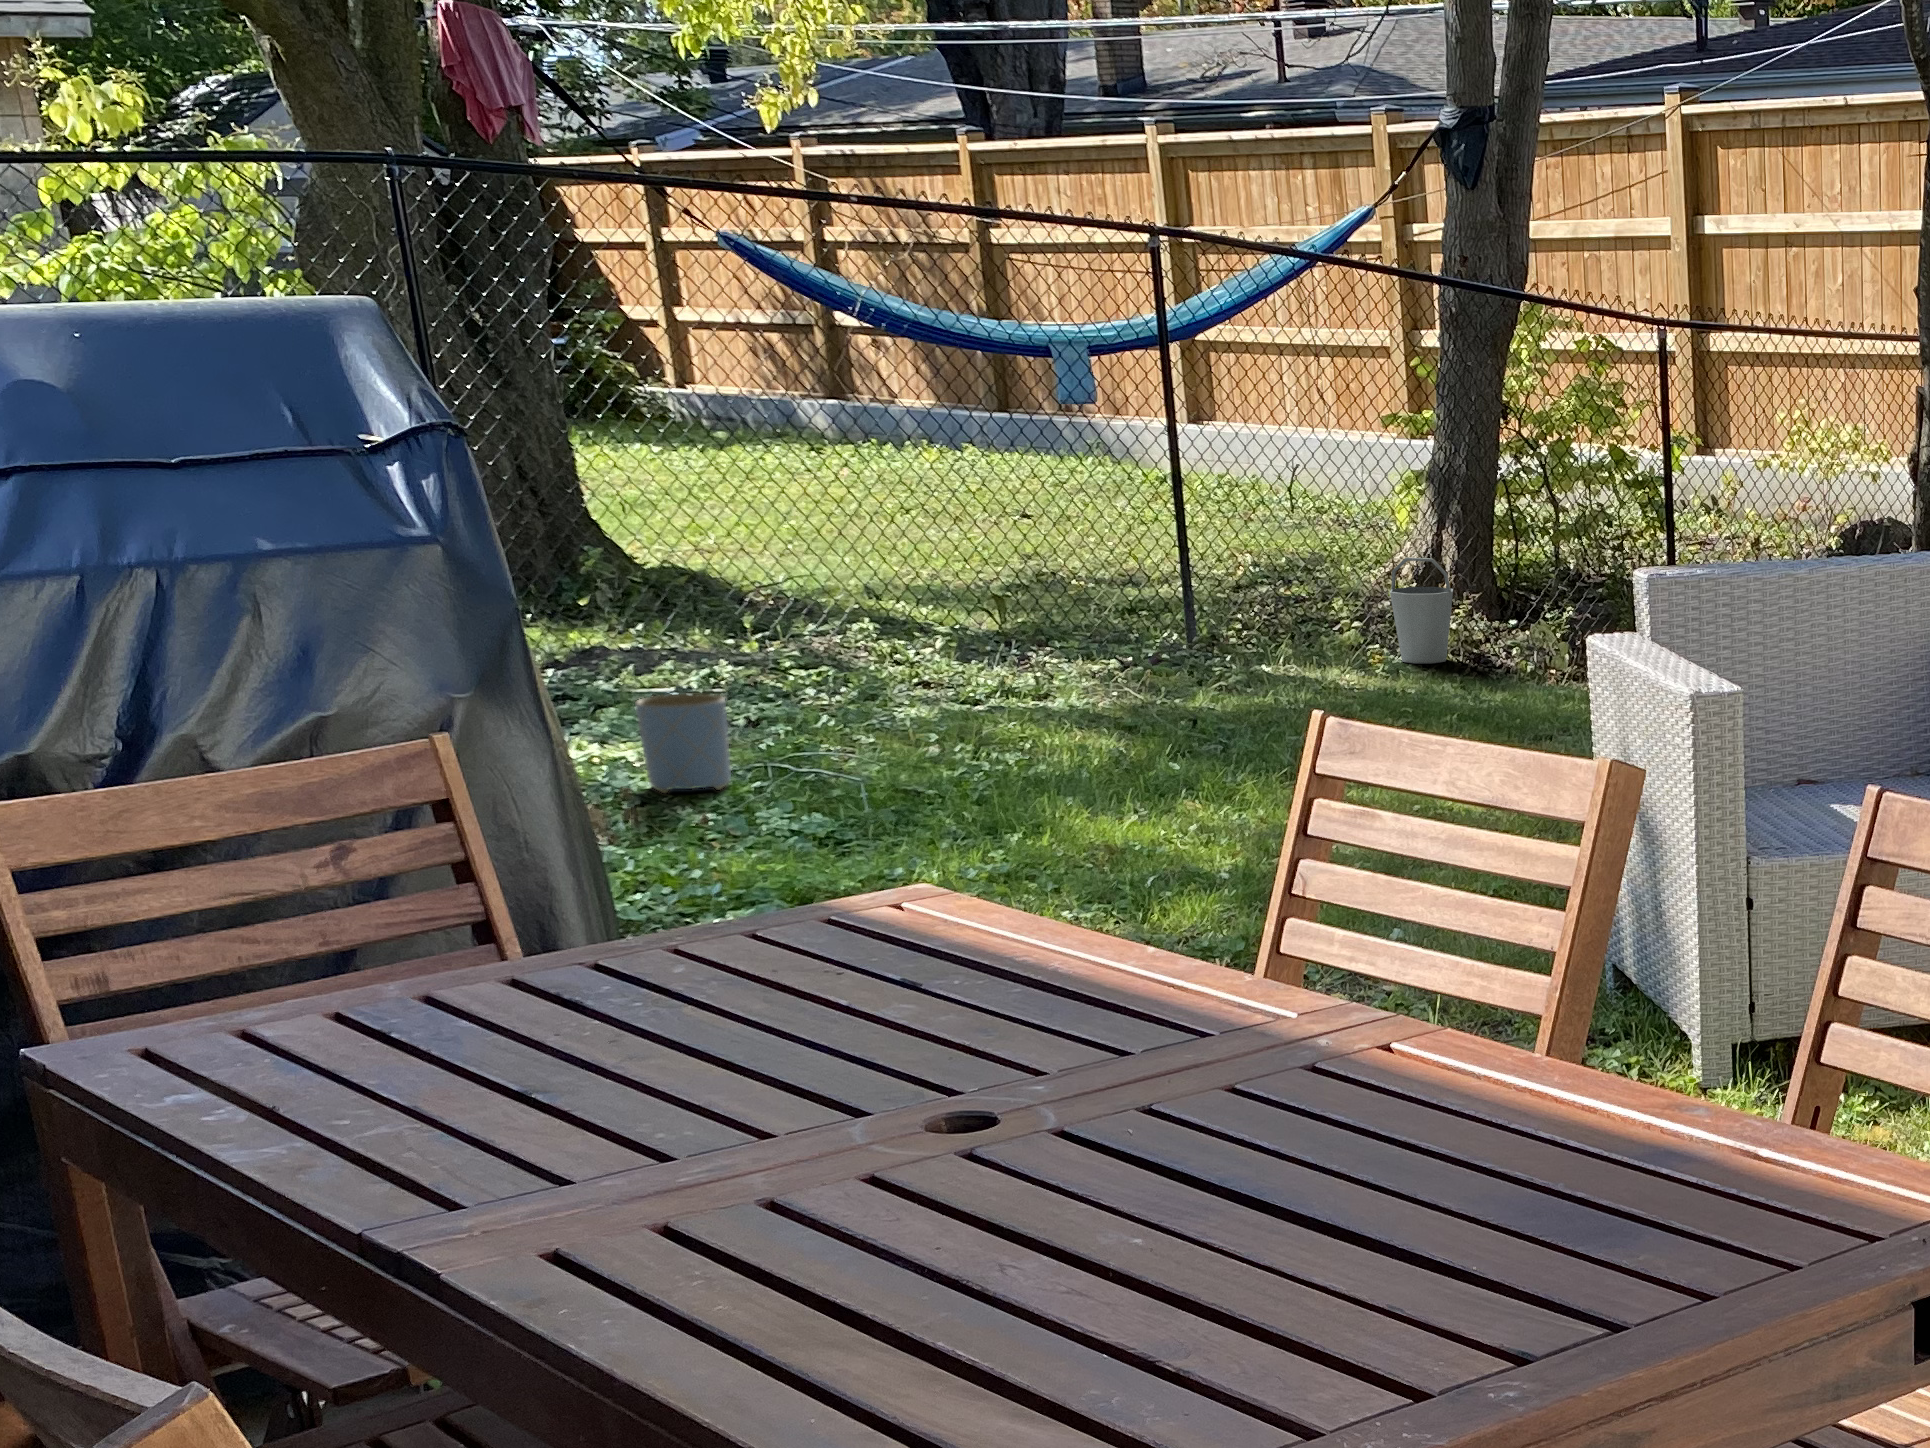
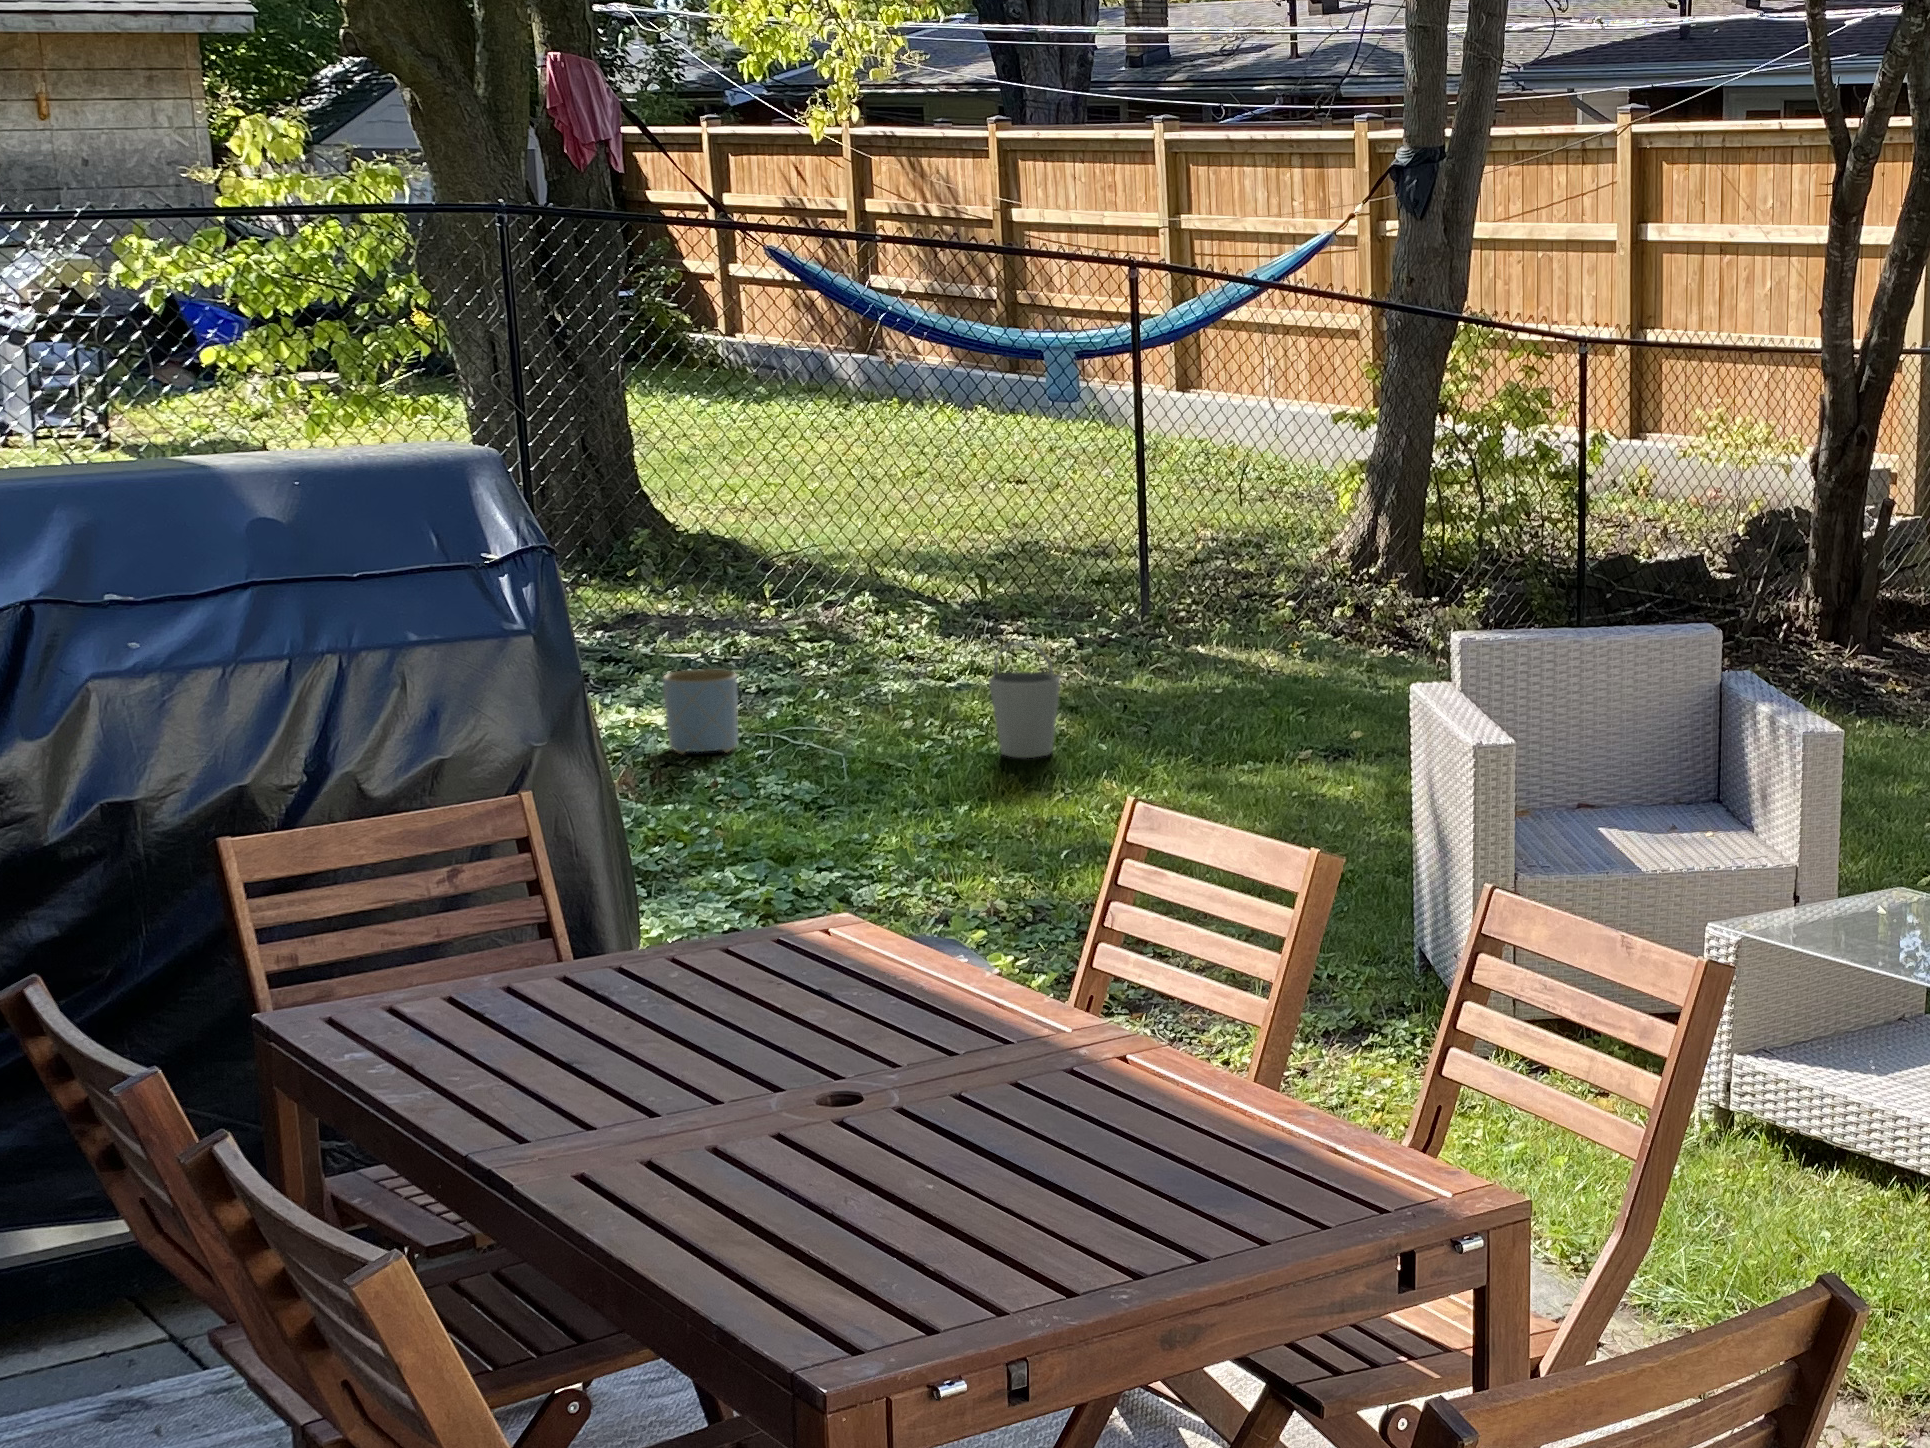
bucket: present [1390,558,1453,663] -> present [989,642,1061,758]

